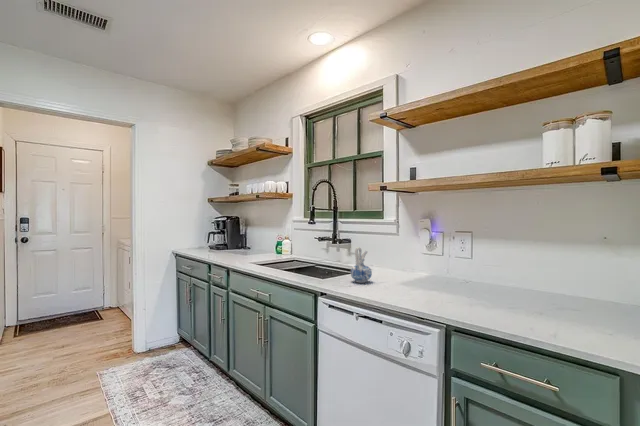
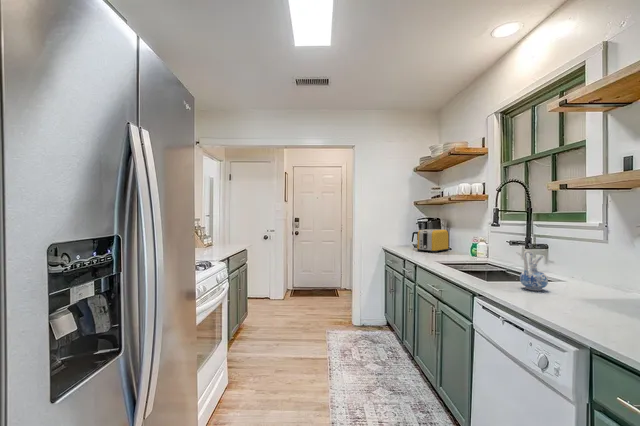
toaster: none [221,227,251,253] -> present [417,229,448,253]

